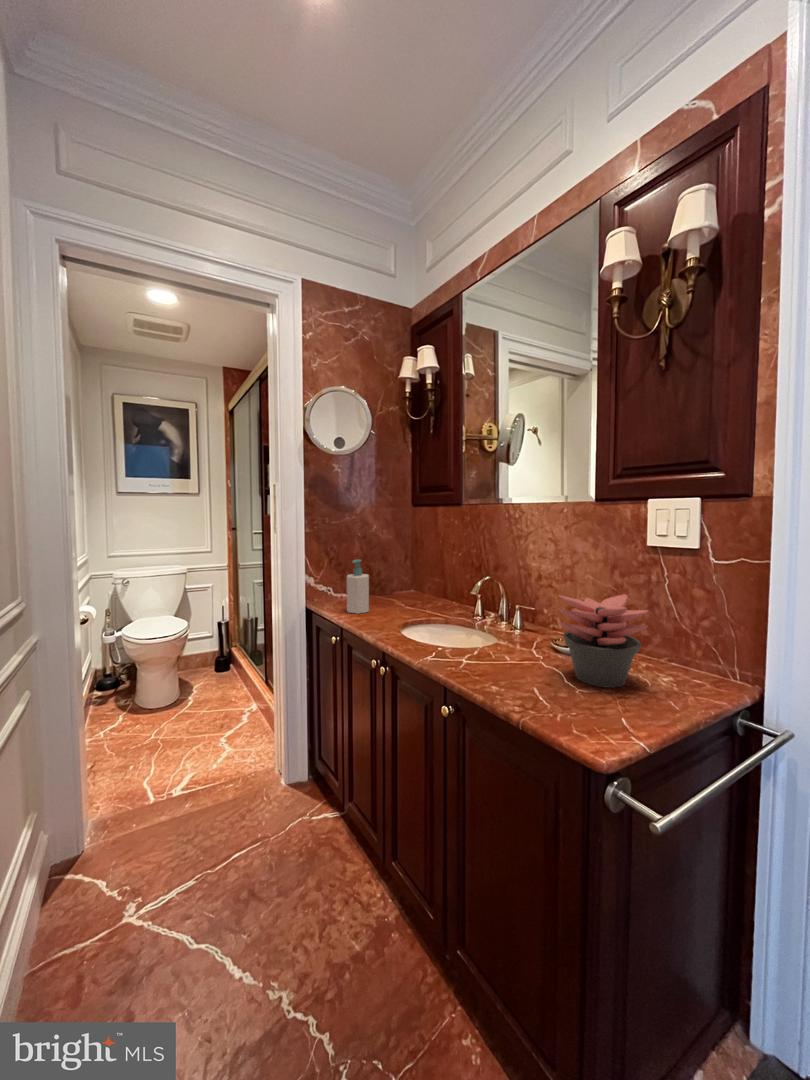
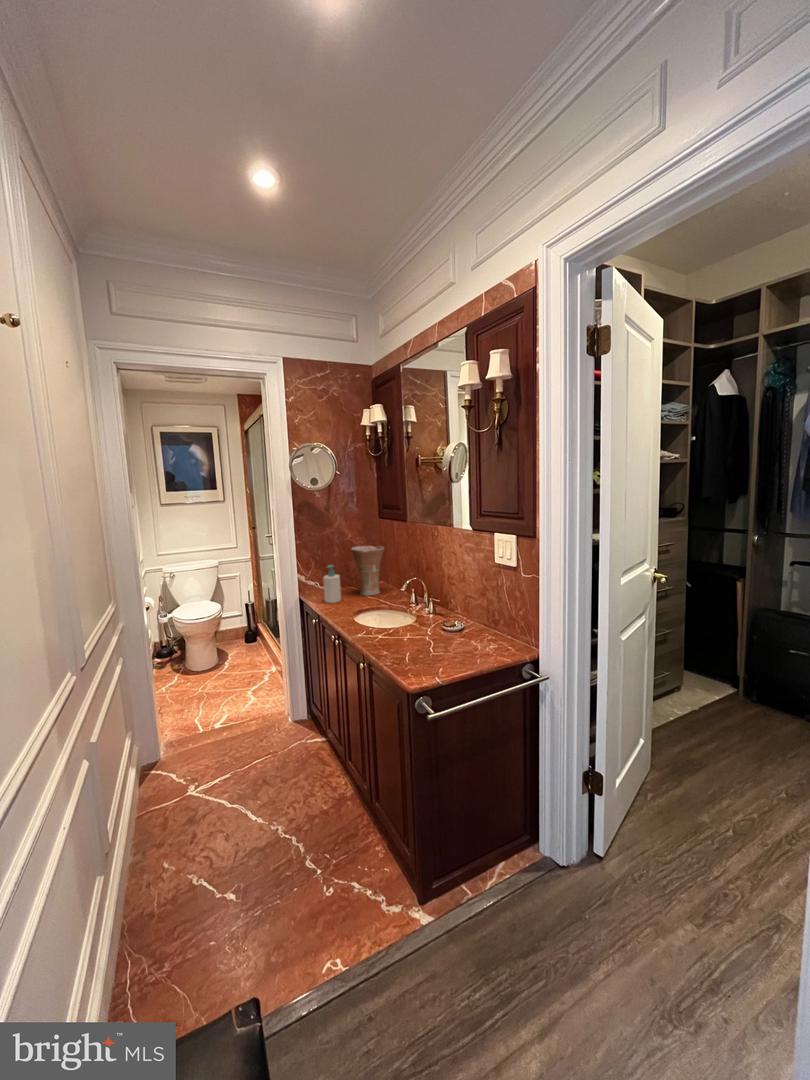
vase: none [381,539,427,606] -> present [351,546,384,596]
succulent plant: present [558,595,648,688] -> none [429,597,474,653]

